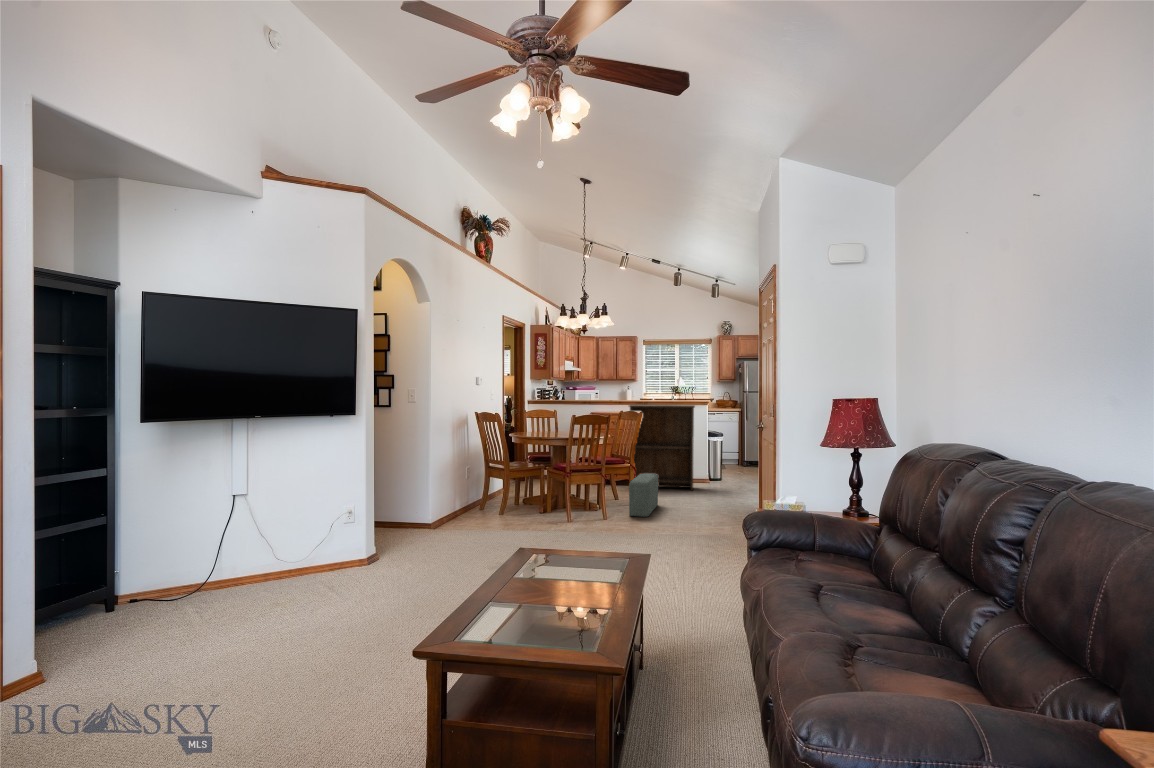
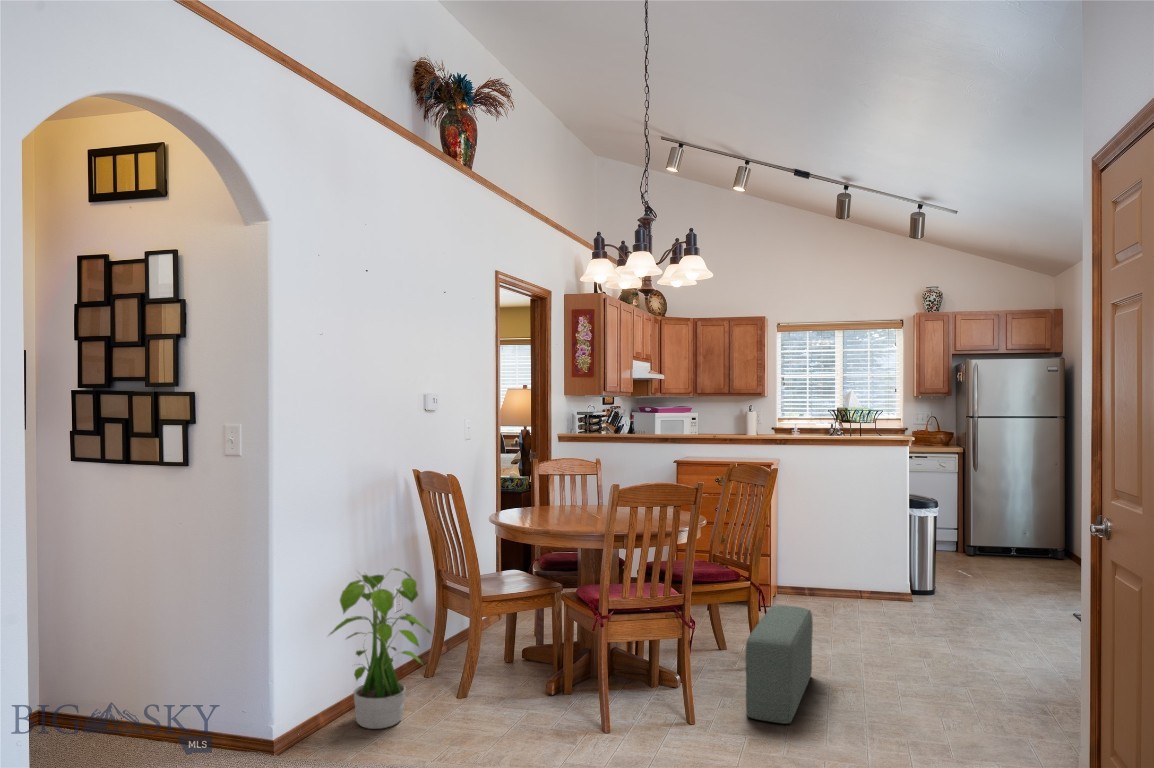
bookshelf: present [629,405,695,490] -> none [748,445,887,626]
potted plant: none [446,454,493,523] -> present [329,568,431,729]

